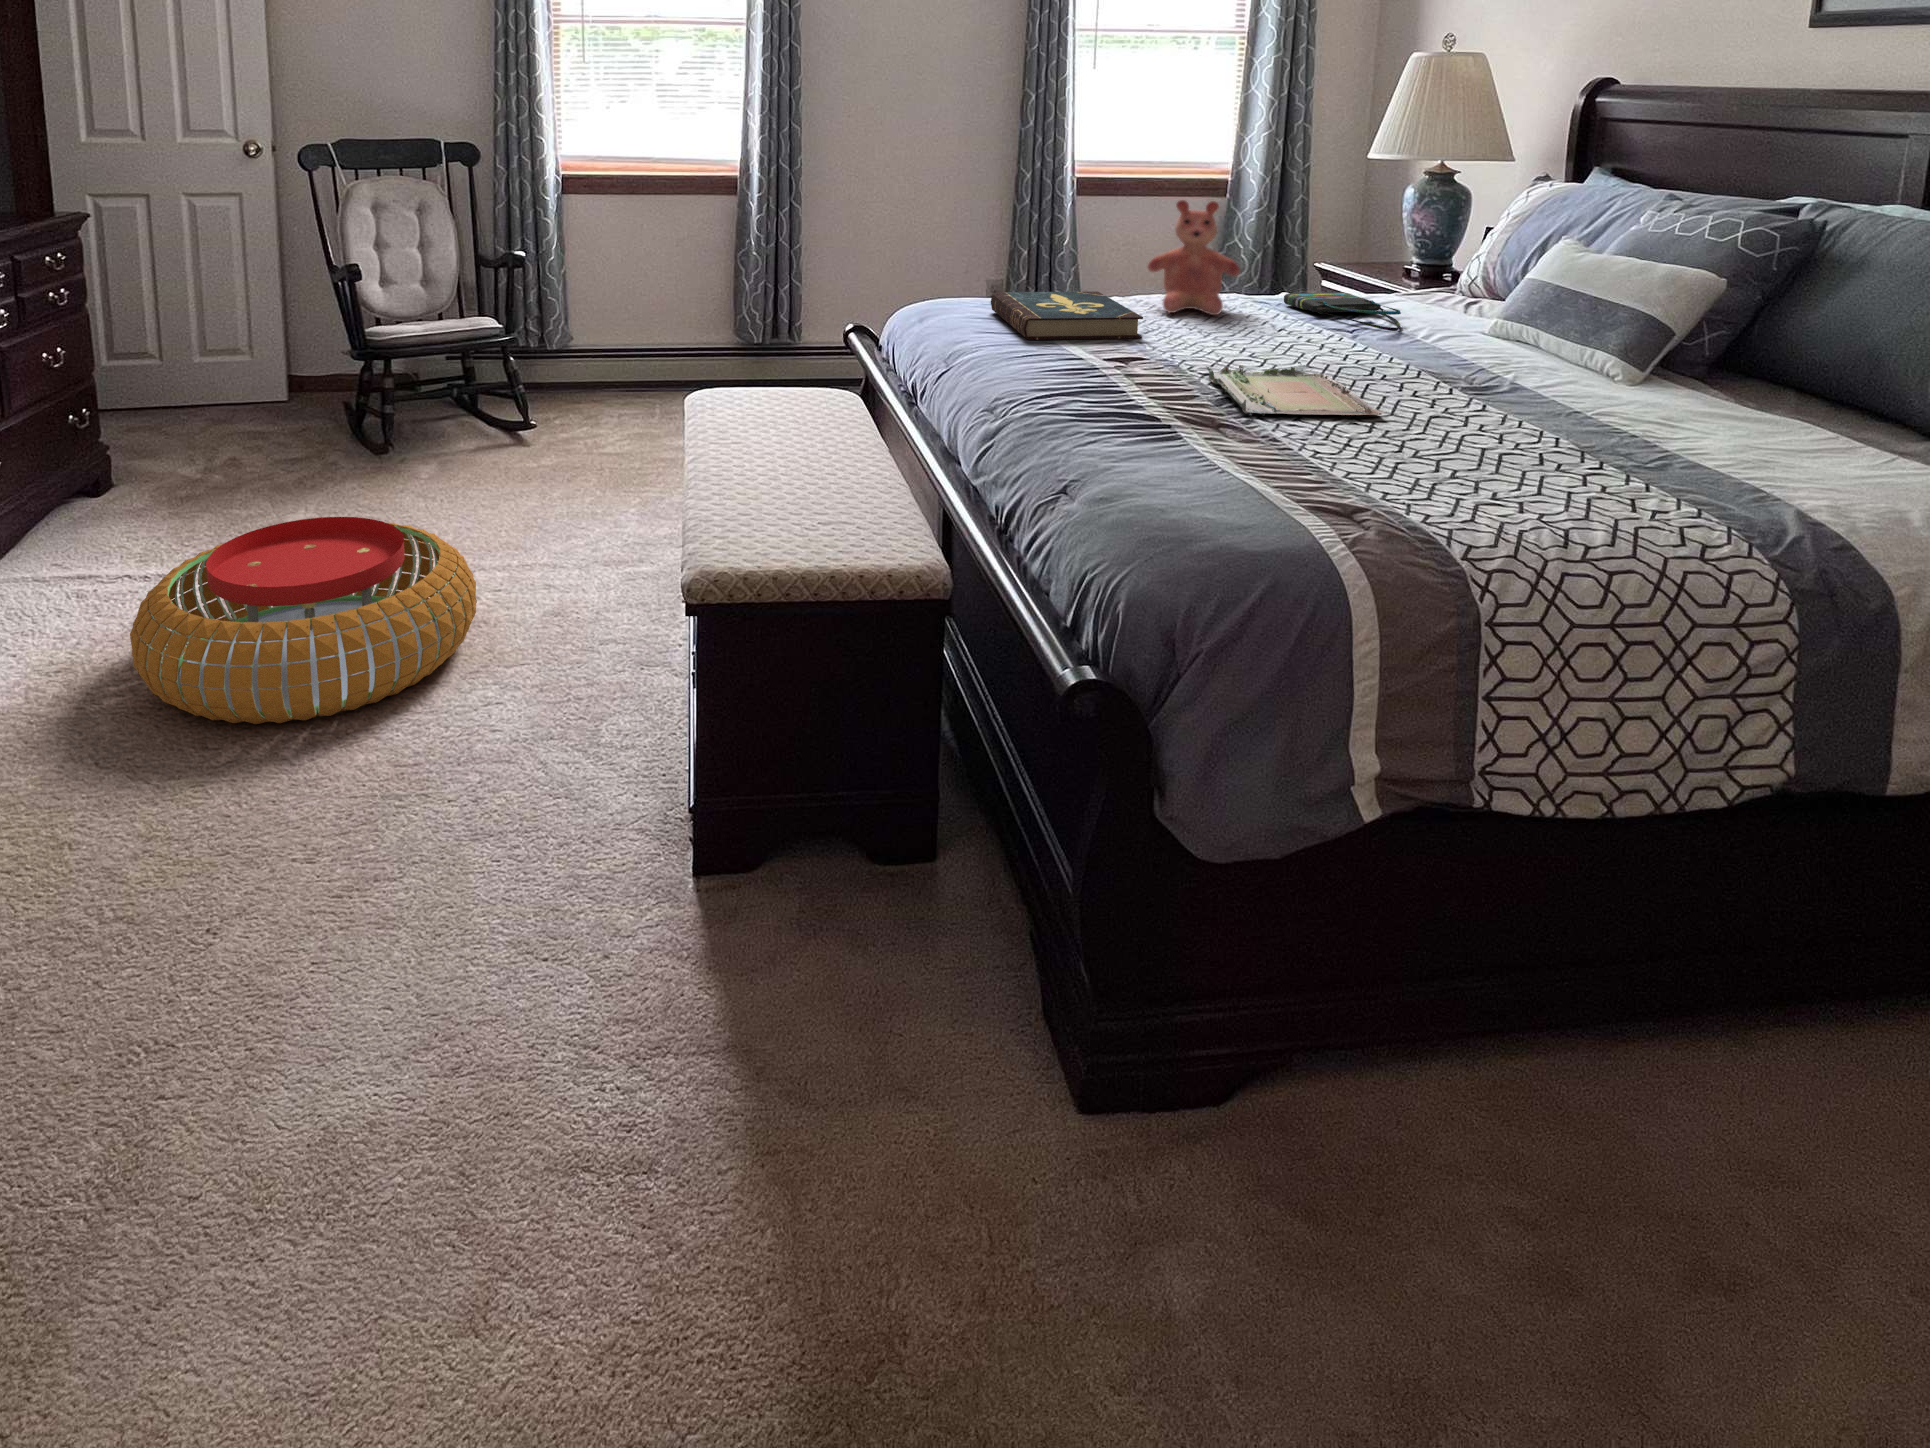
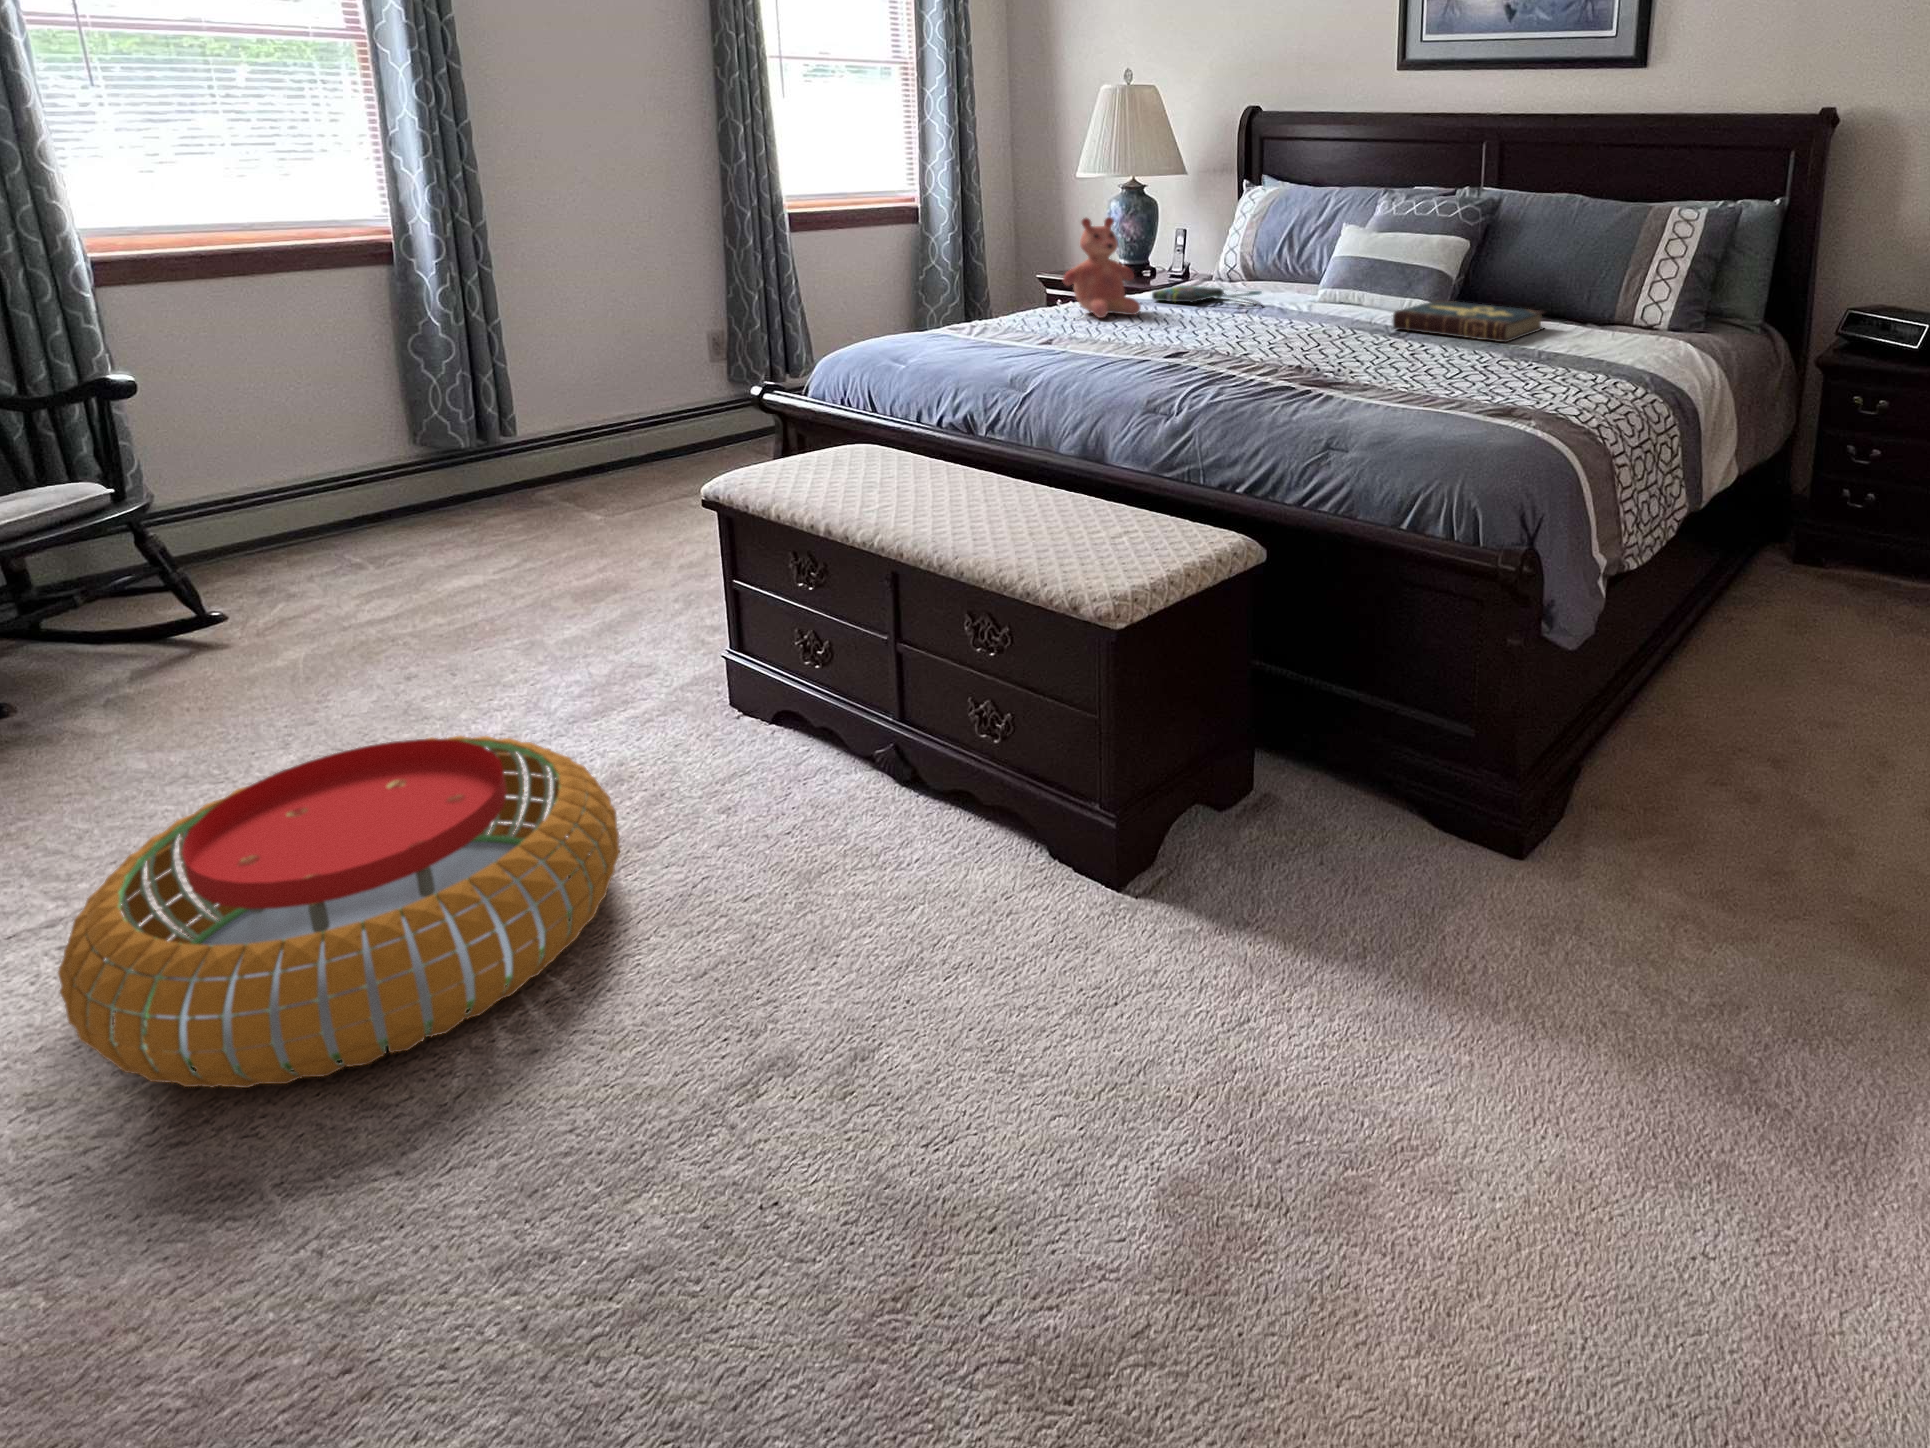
book: present [991,291,1143,340] -> present [1393,300,1545,342]
tray: present [1206,362,1384,415] -> none [1246,330,1404,371]

